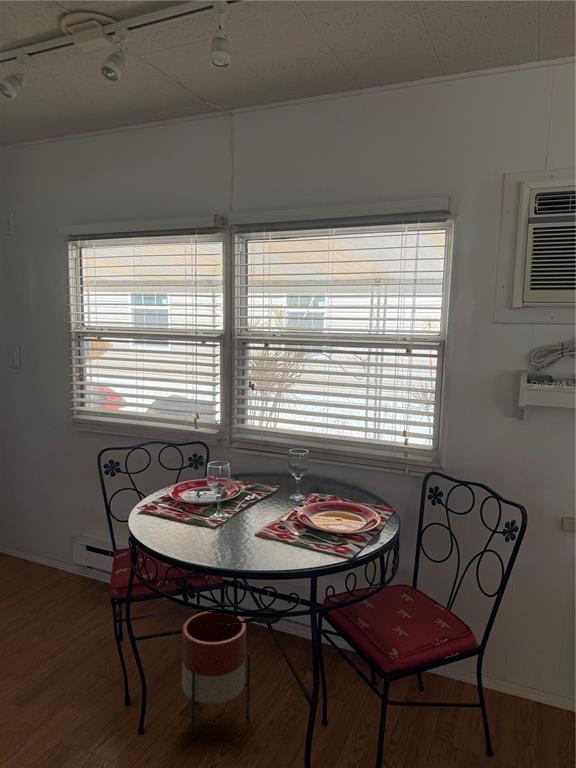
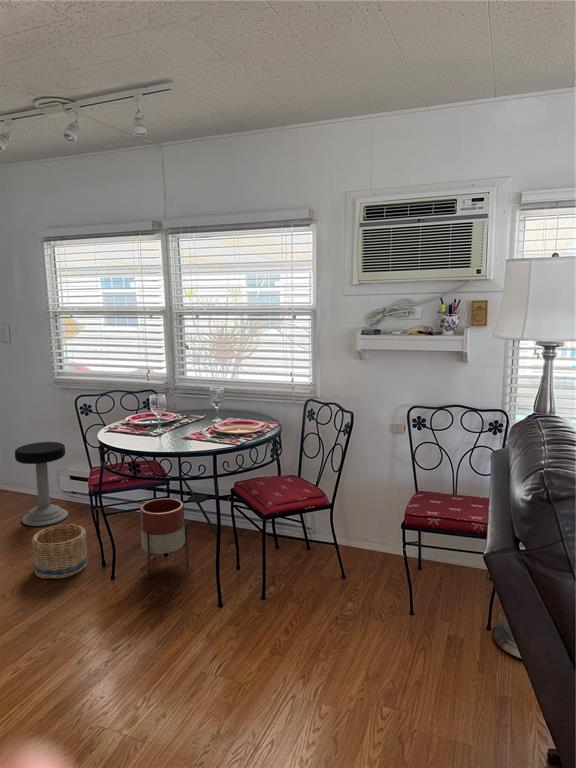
stool: none [13,504,81,623] -> present [15,442,68,526]
basket: none [22,639,102,732] -> present [31,524,87,578]

